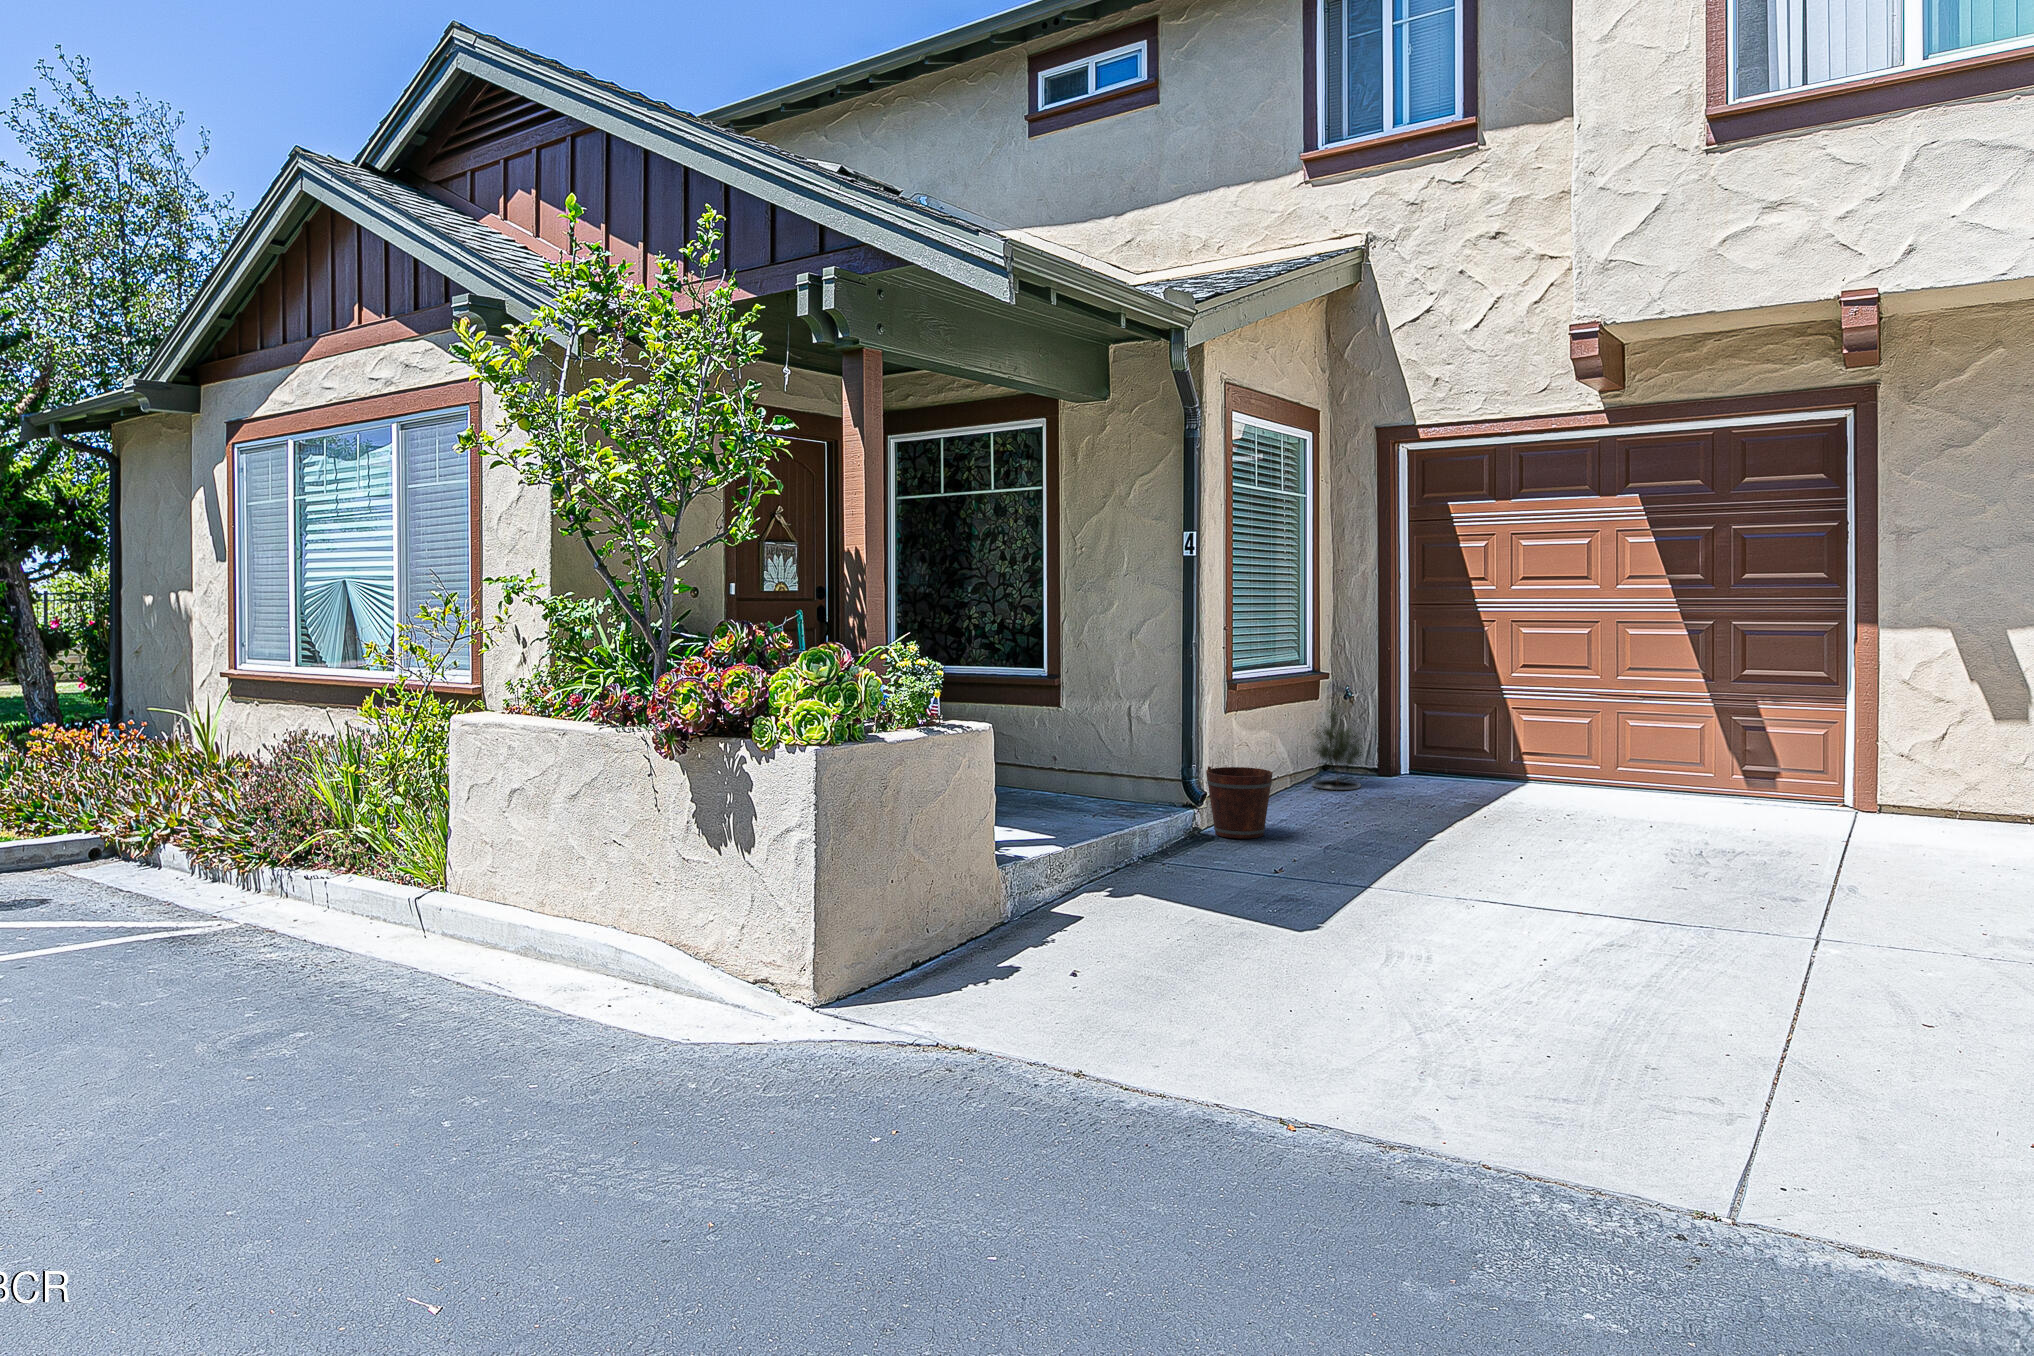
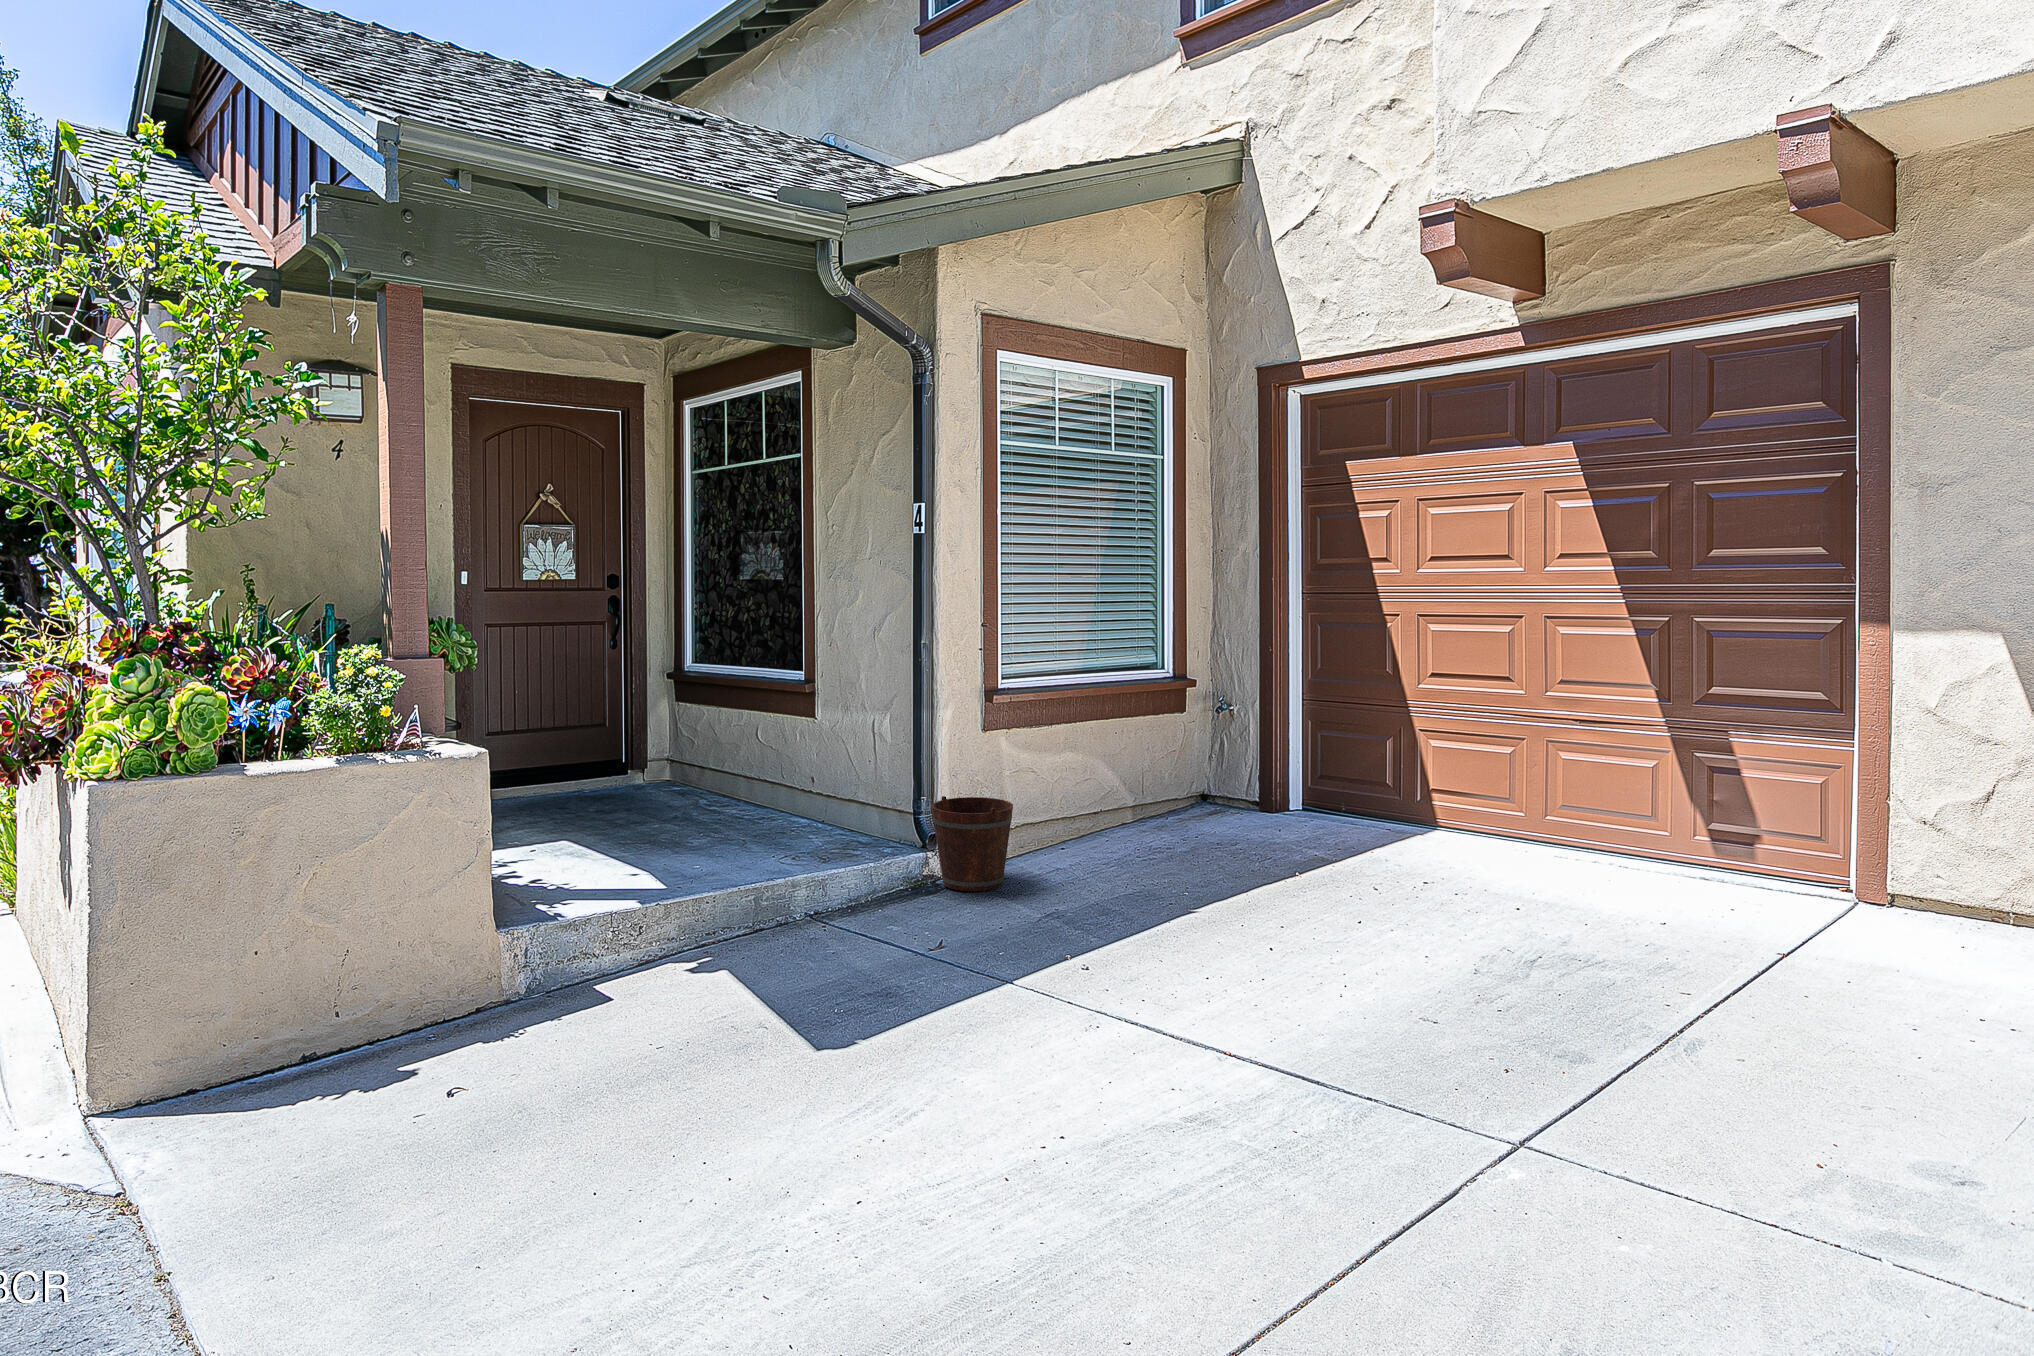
potted tree: present [1312,709,1363,790] -> none [1152,714,1222,825]

